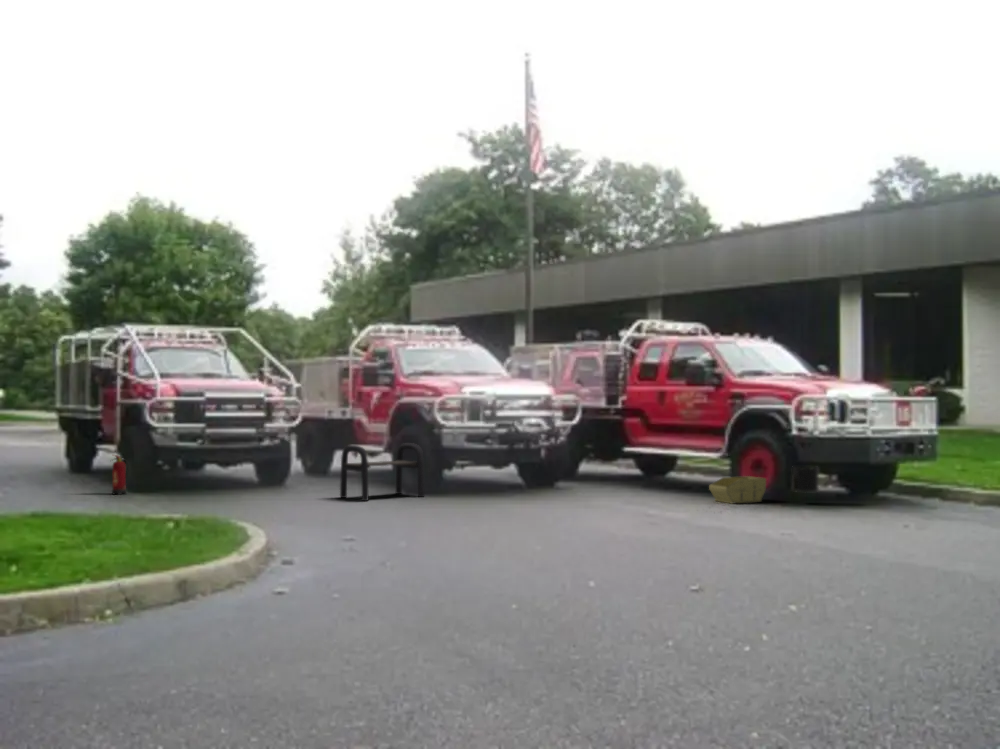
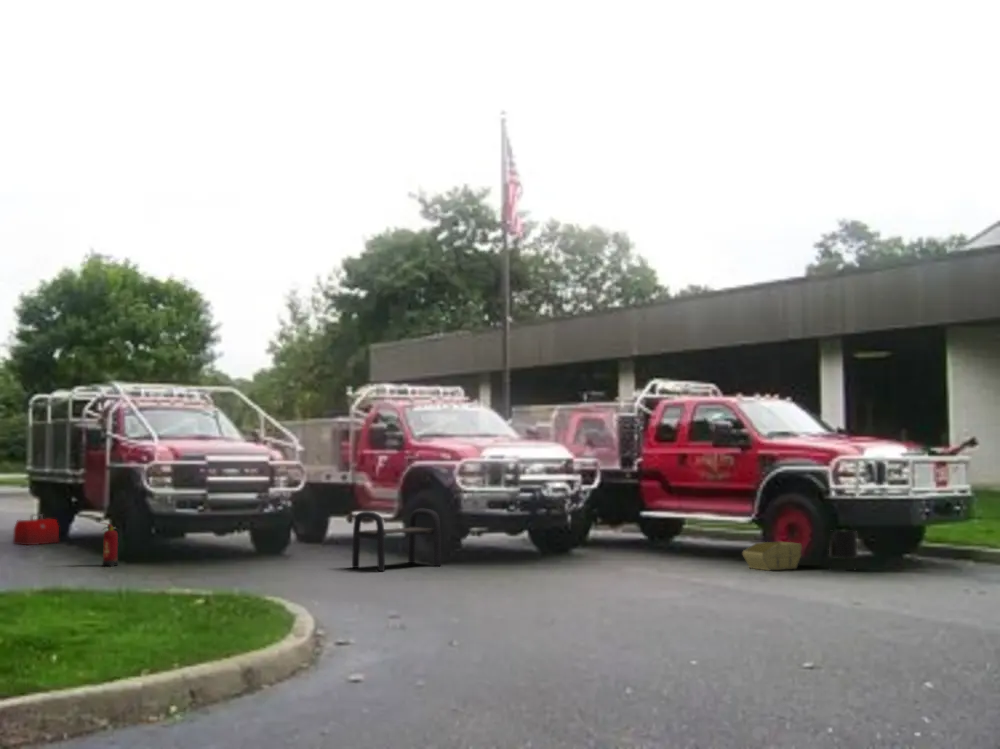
toolbox: none [41,447,83,475] -> present [13,515,59,545]

